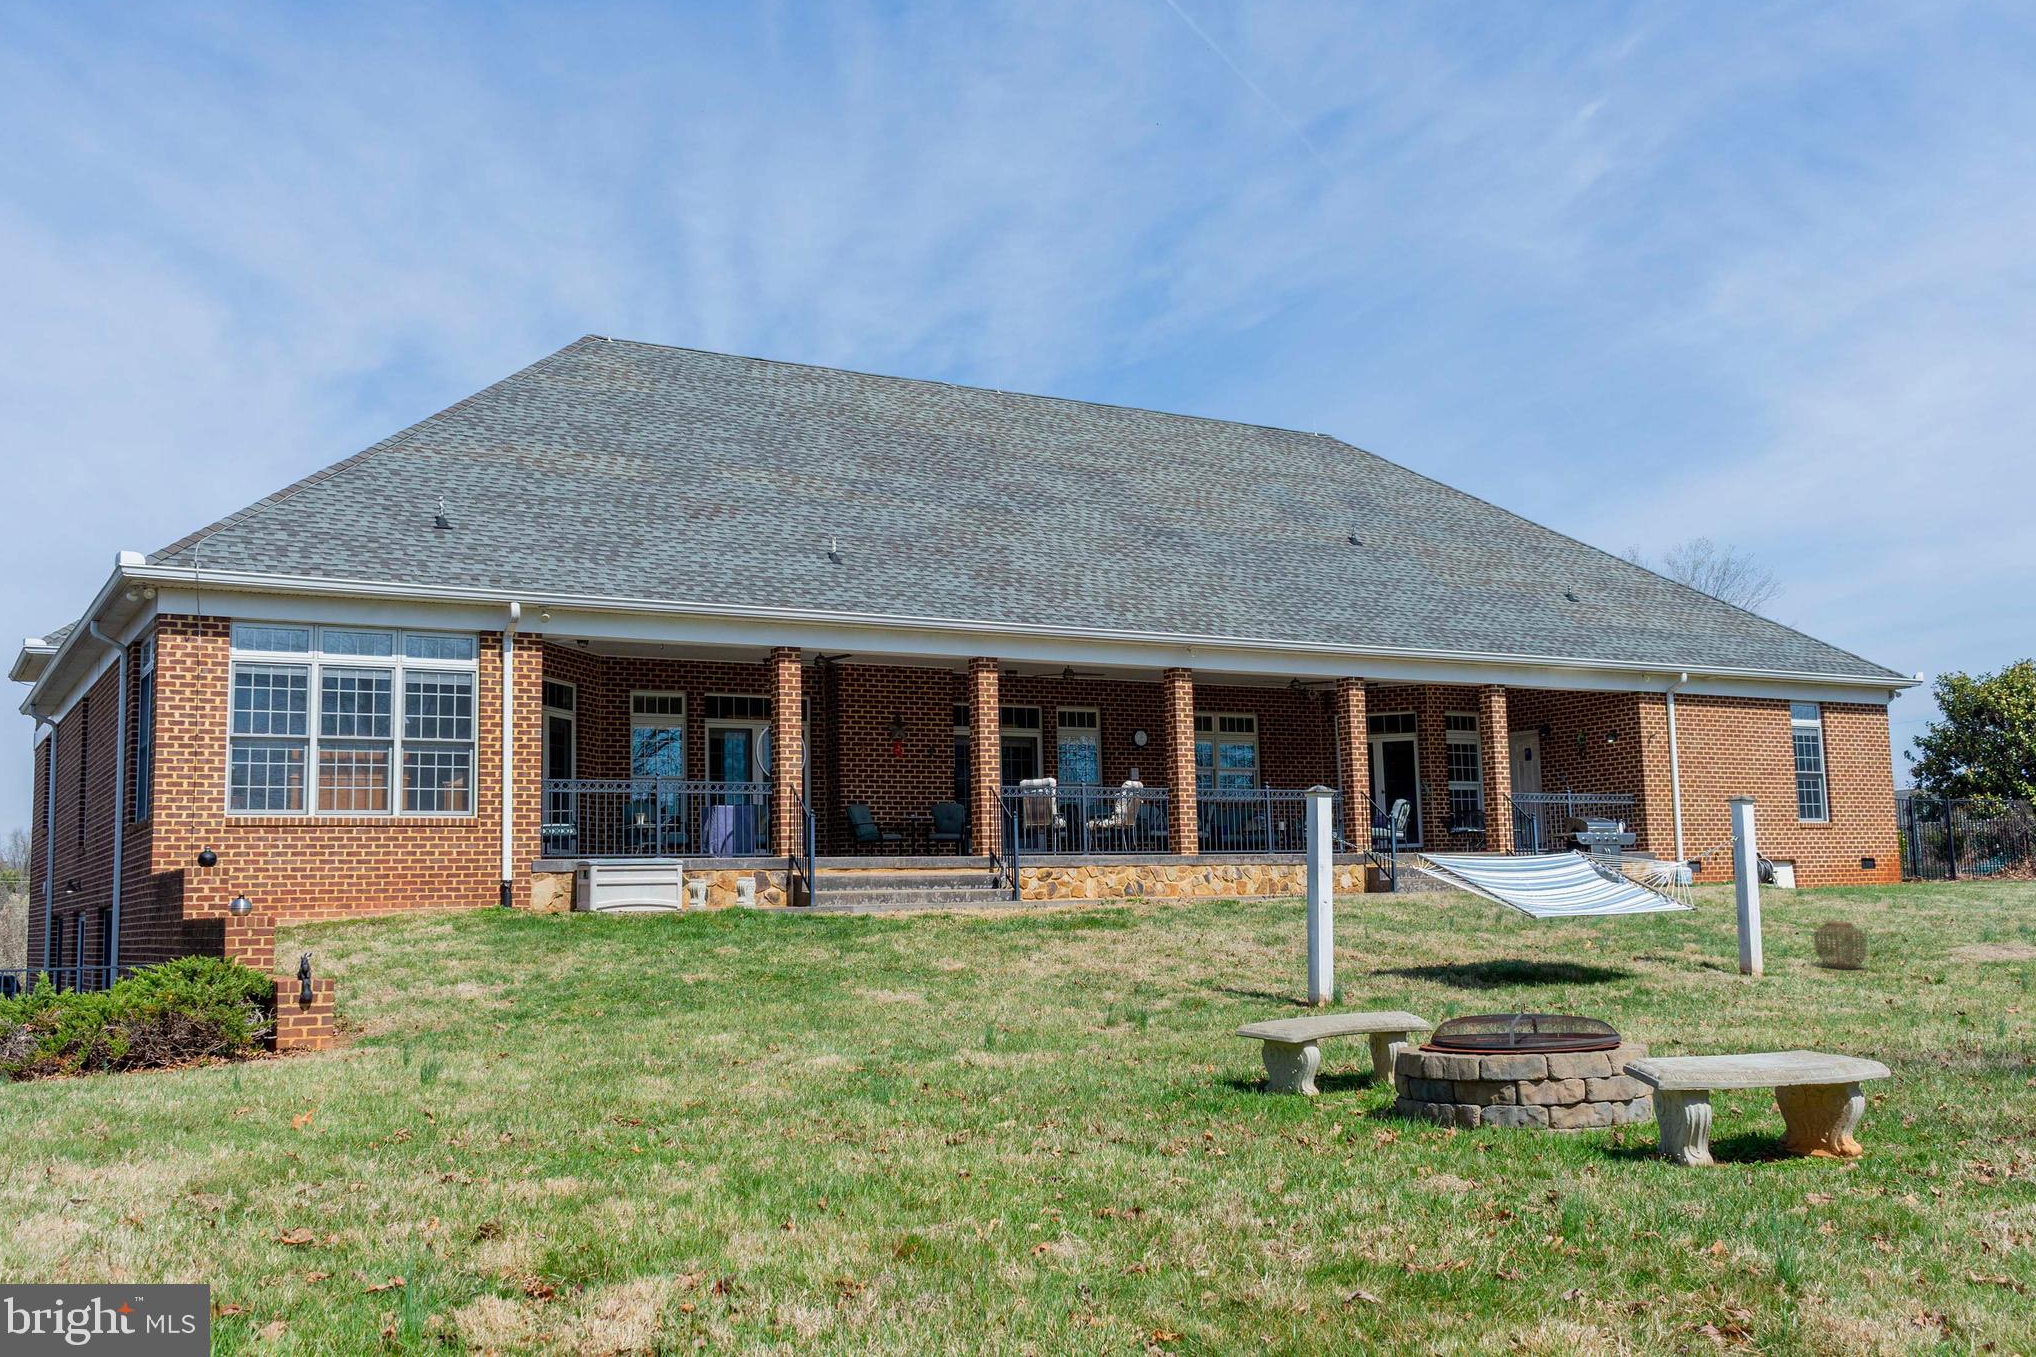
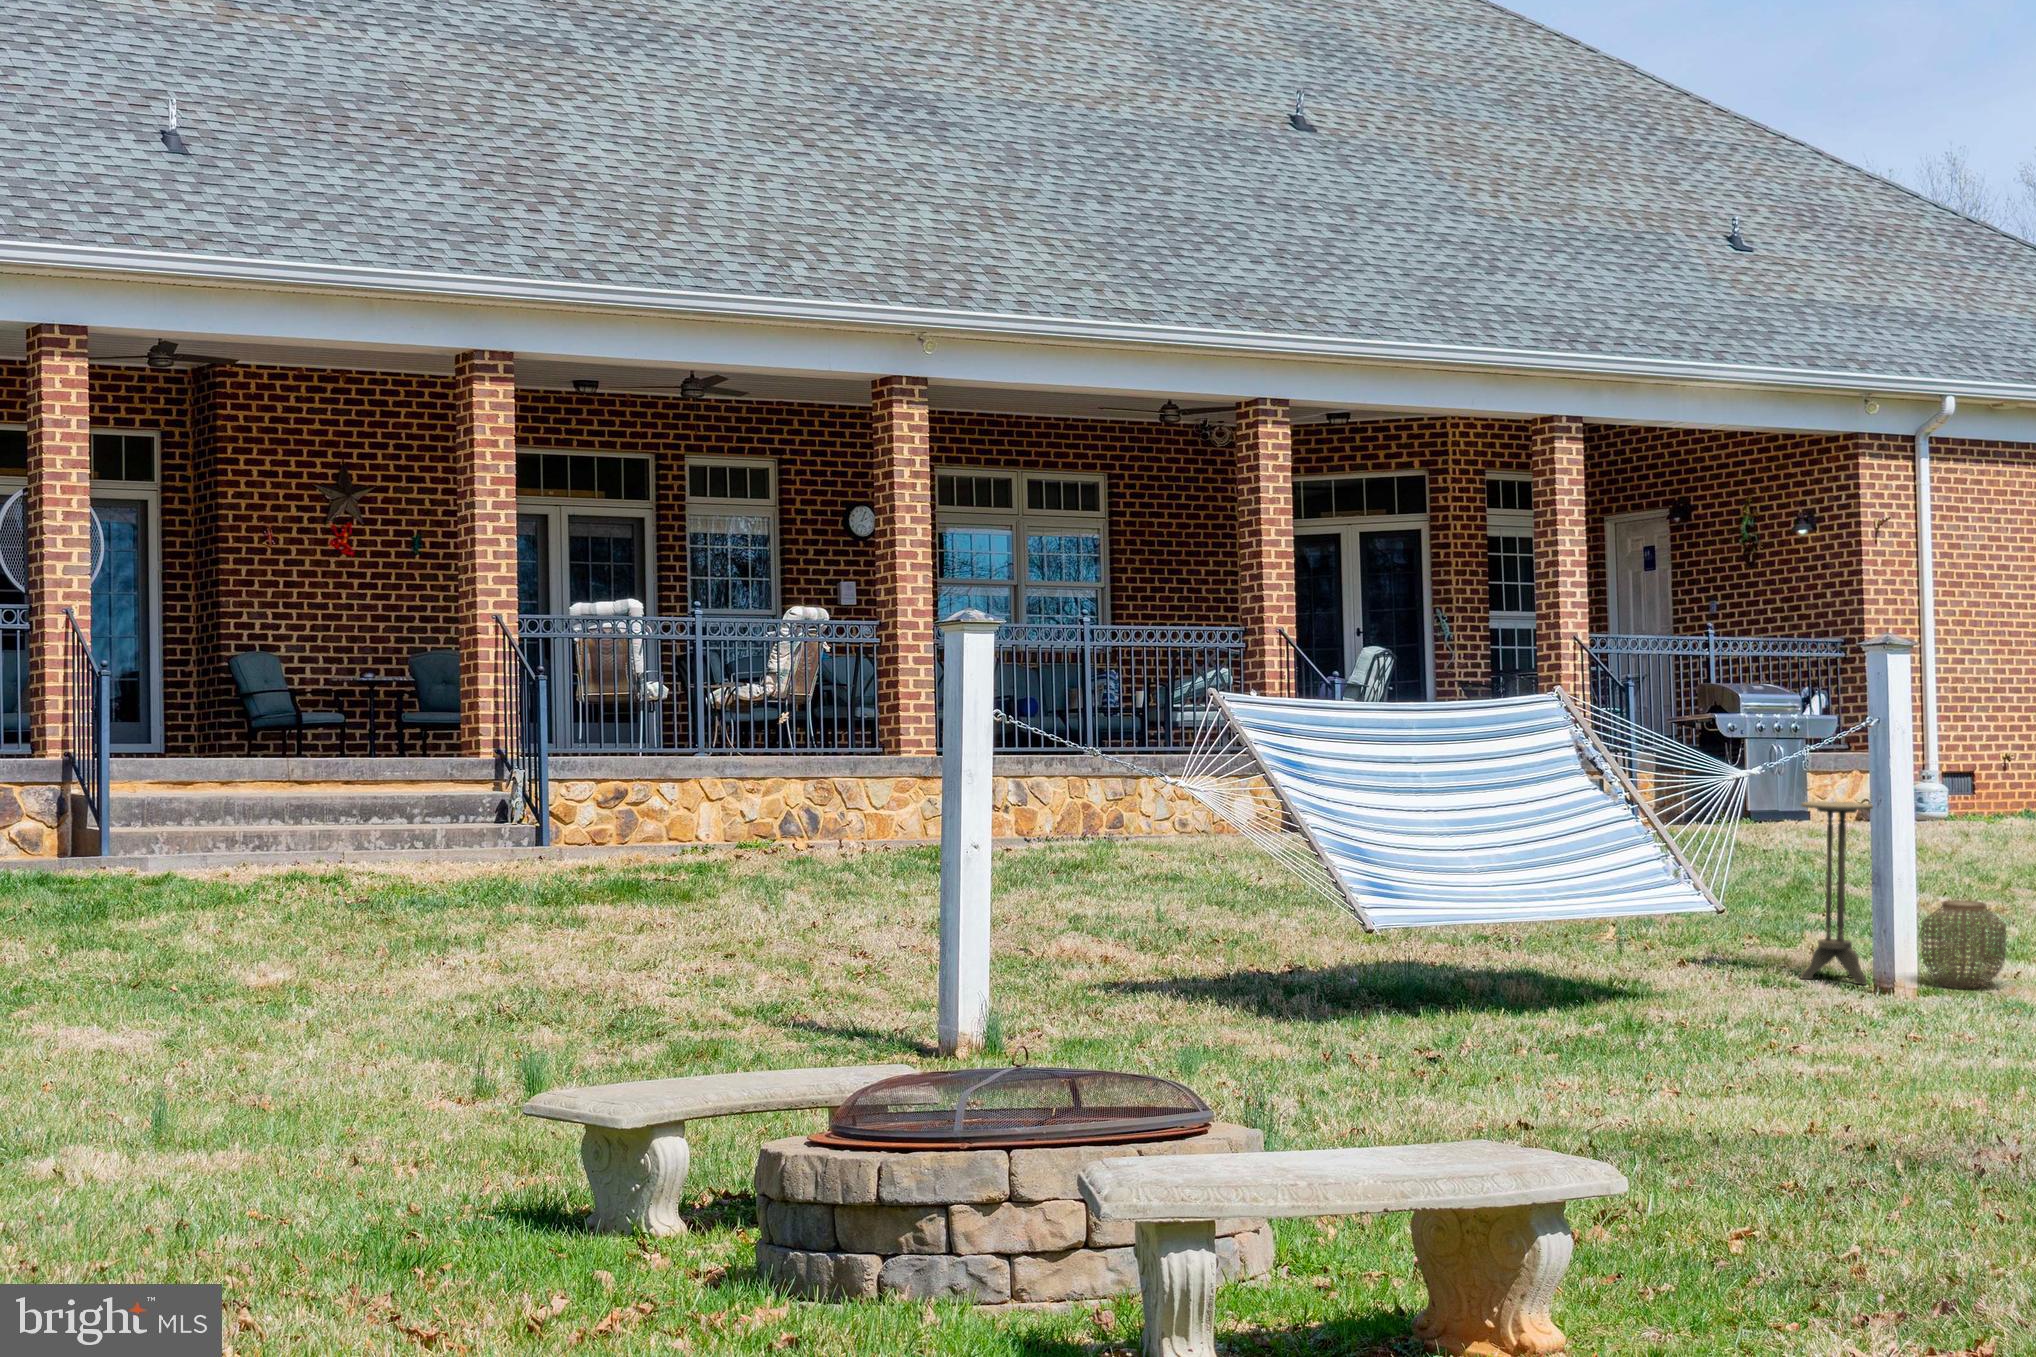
side table: none [1739,869,1789,967] -> present [1801,802,1873,985]

